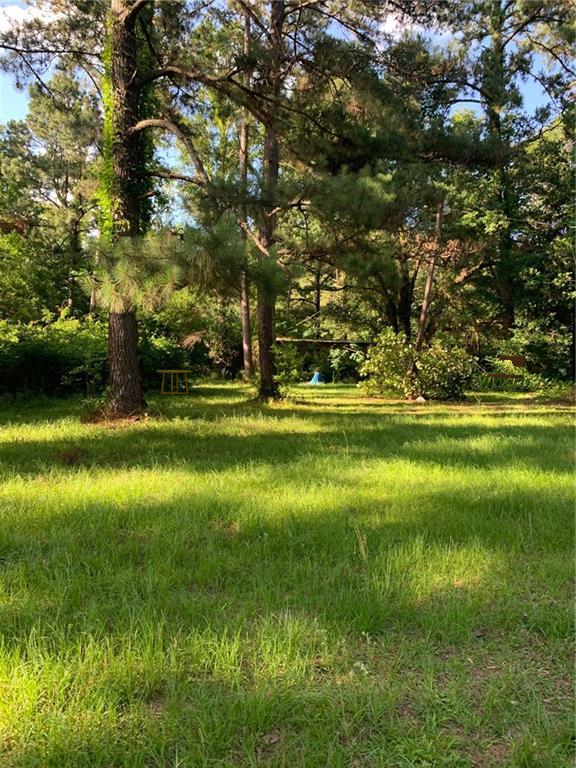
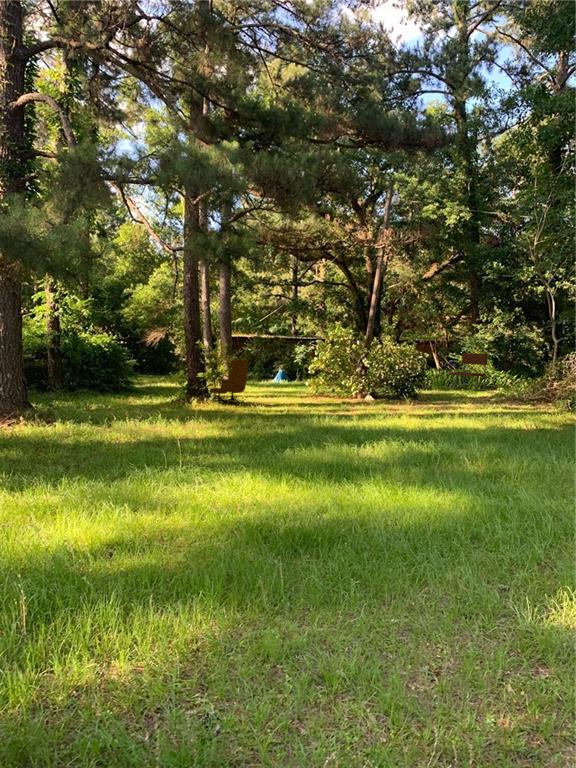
lounge chair: none [277,362,317,404] -> present [210,360,248,403]
round table: present [157,370,192,395] -> none [89,368,128,394]

